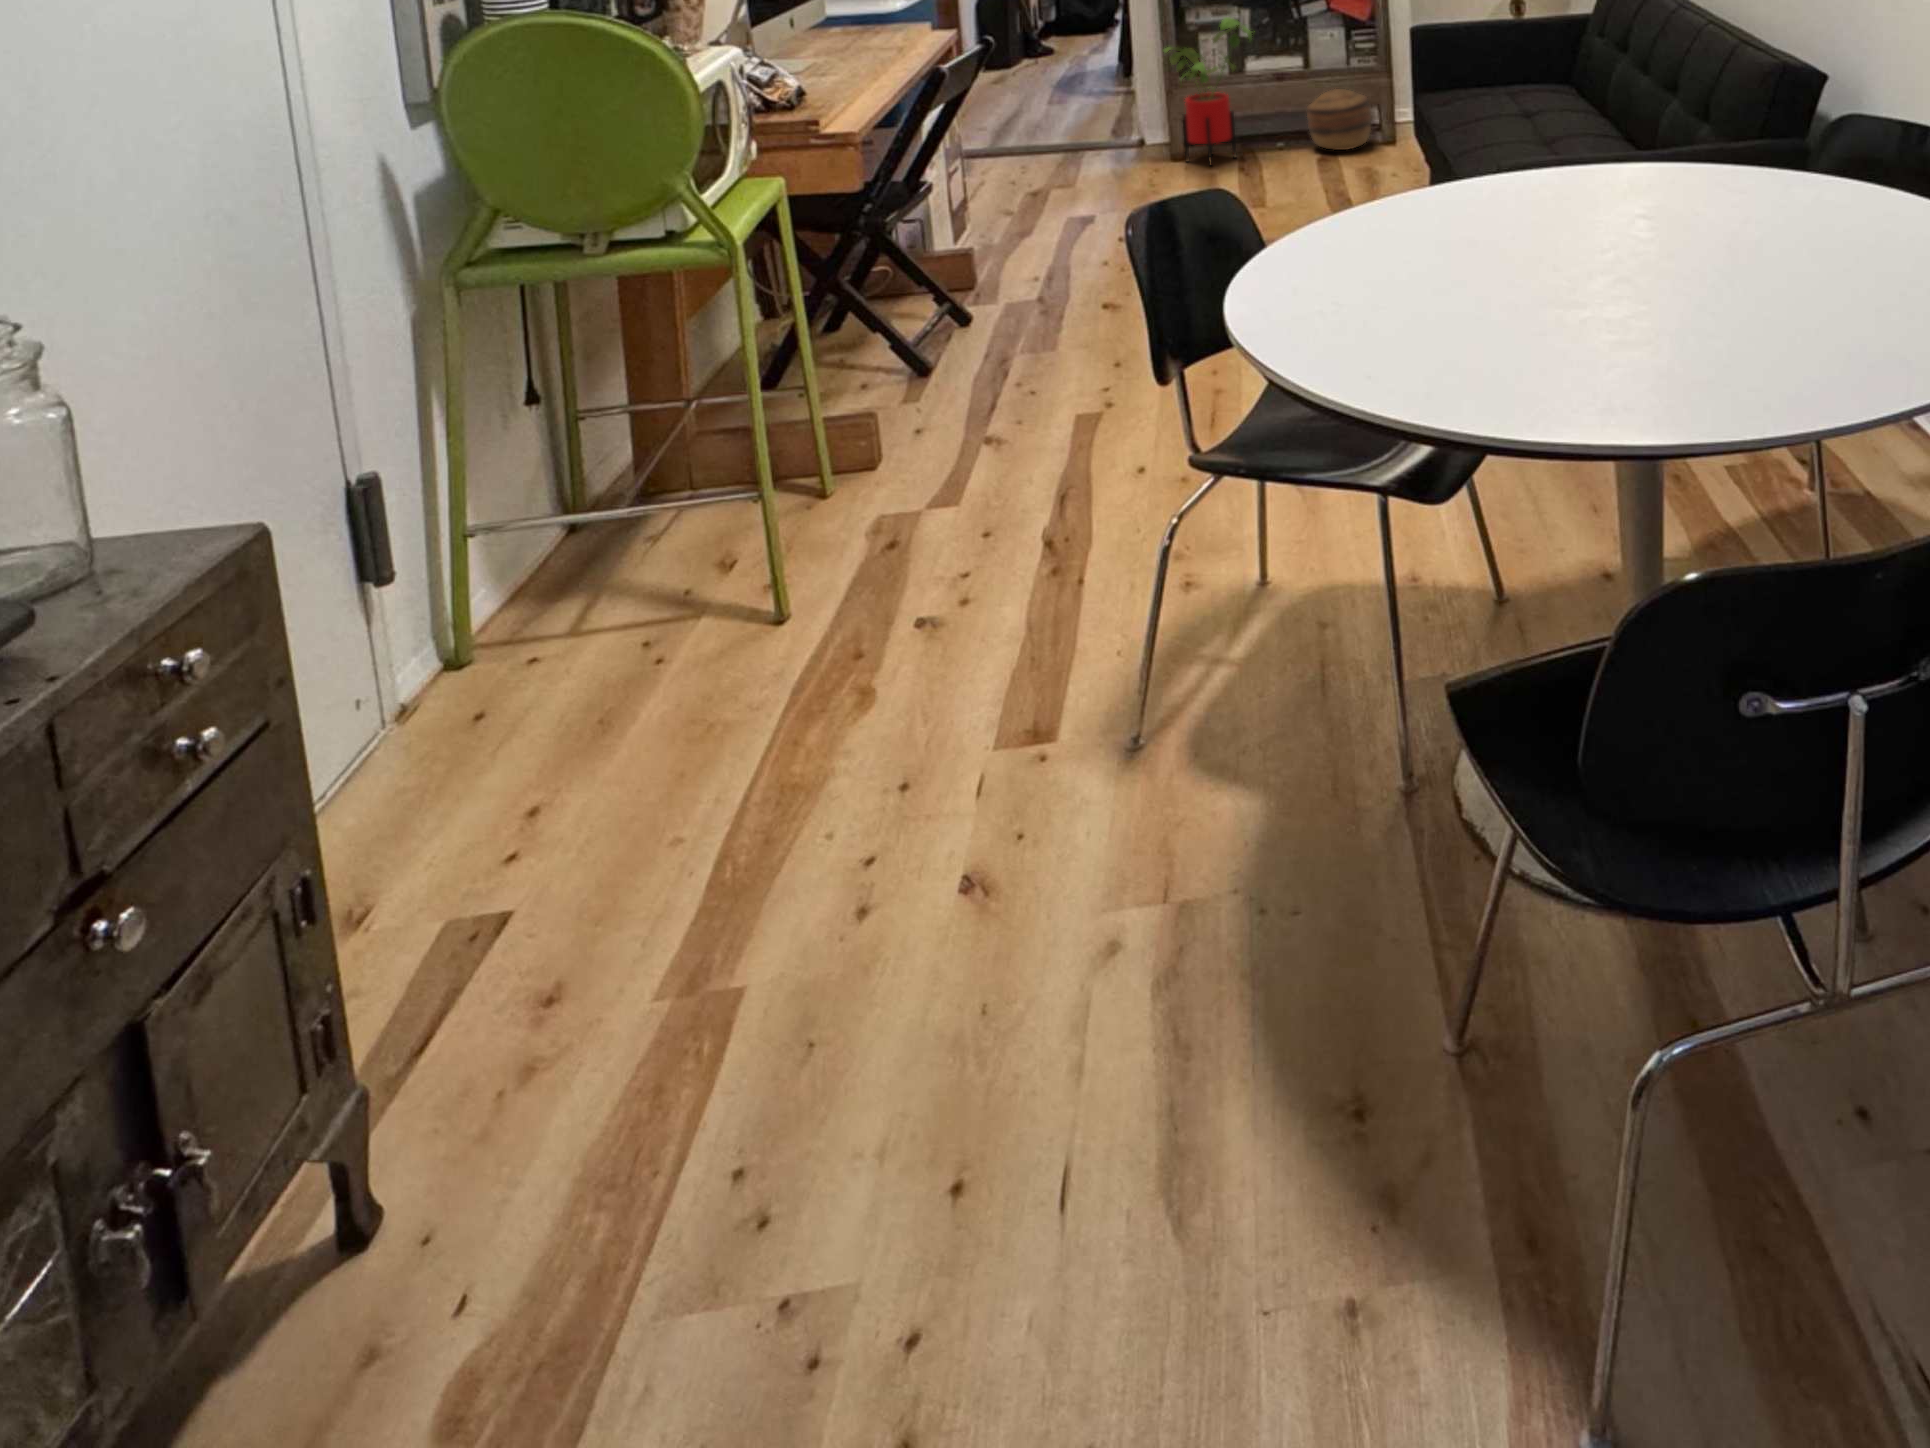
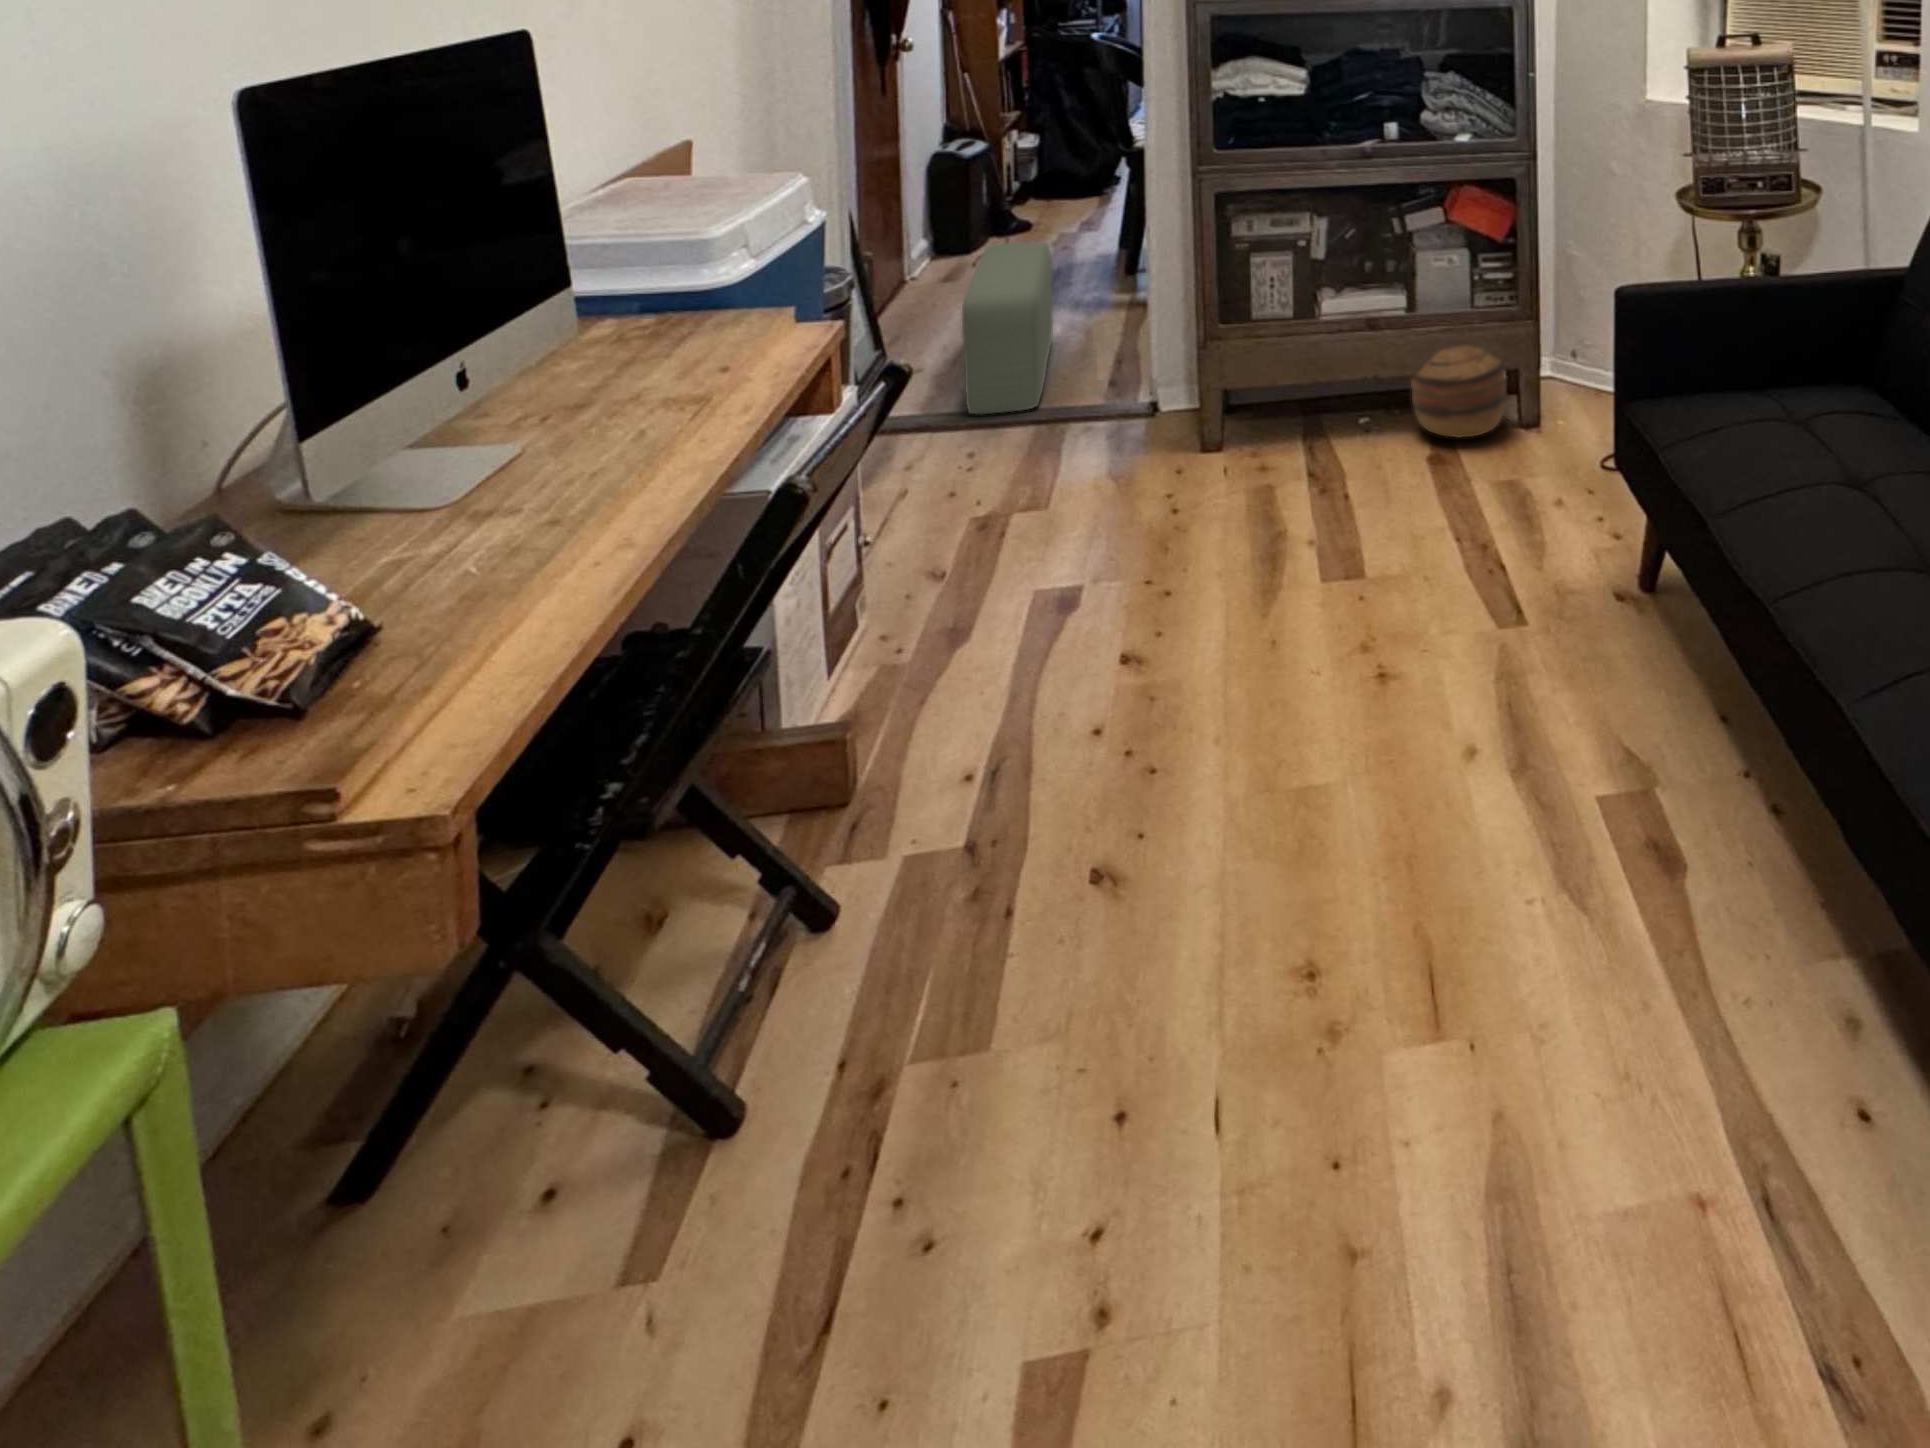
house plant: present [1164,17,1252,165] -> none [1198,236,1340,468]
pouf: none [1012,43,1072,147] -> present [962,241,1053,414]

